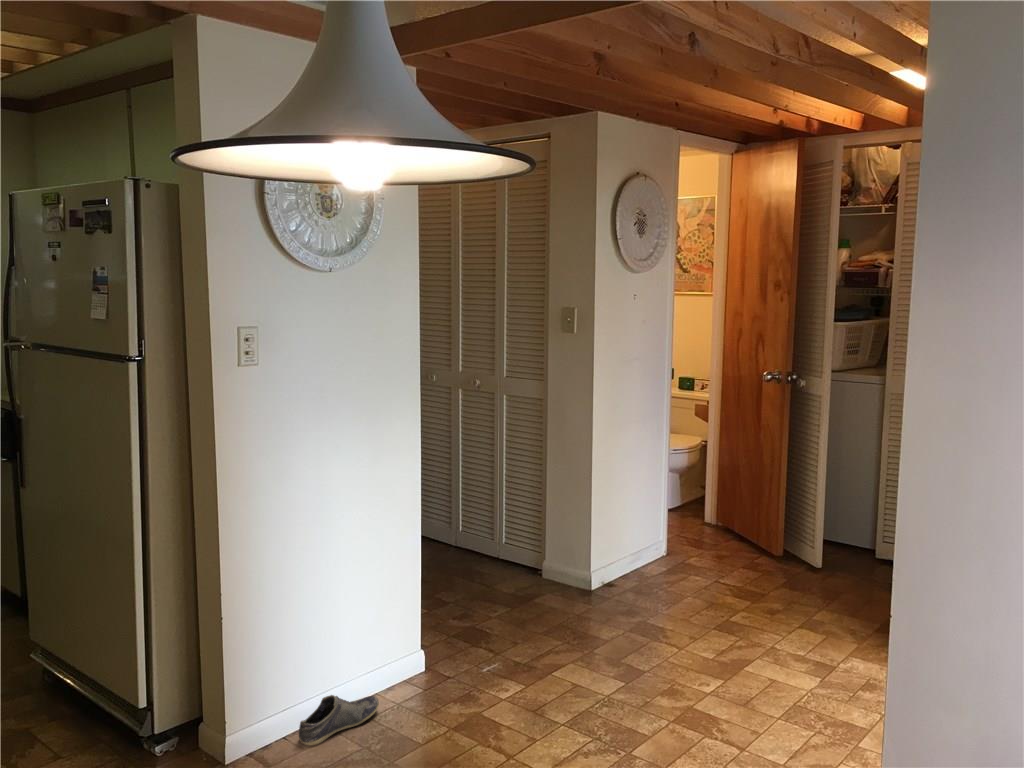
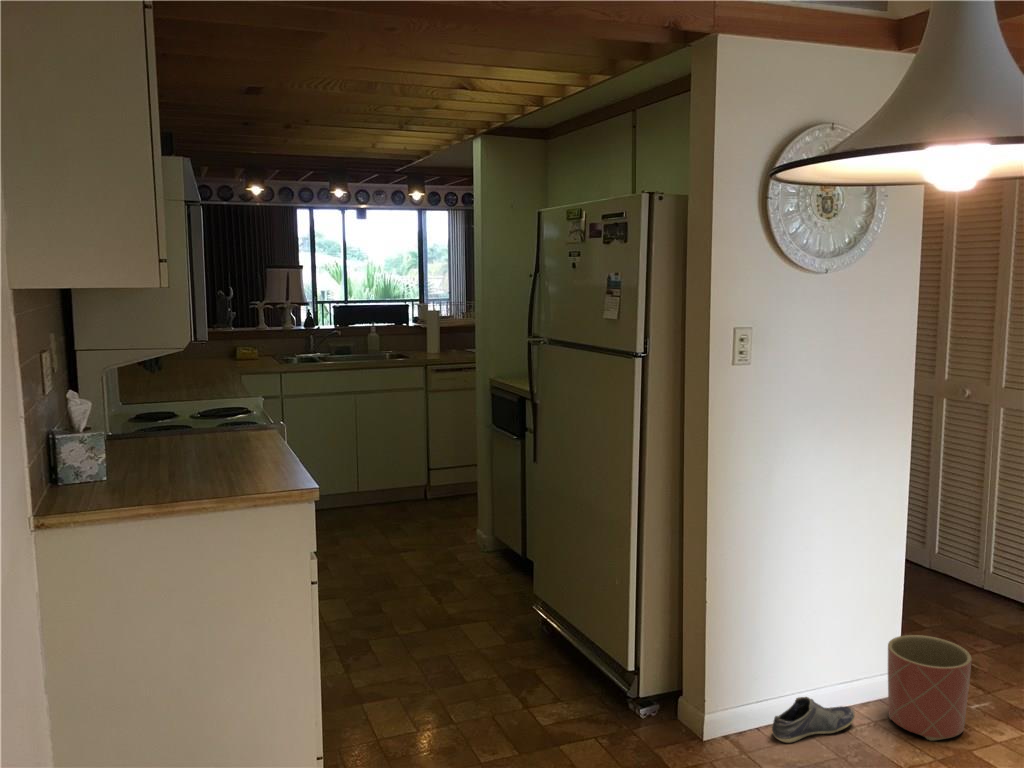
planter: none [407,614,477,711] -> present [888,635,972,741]

